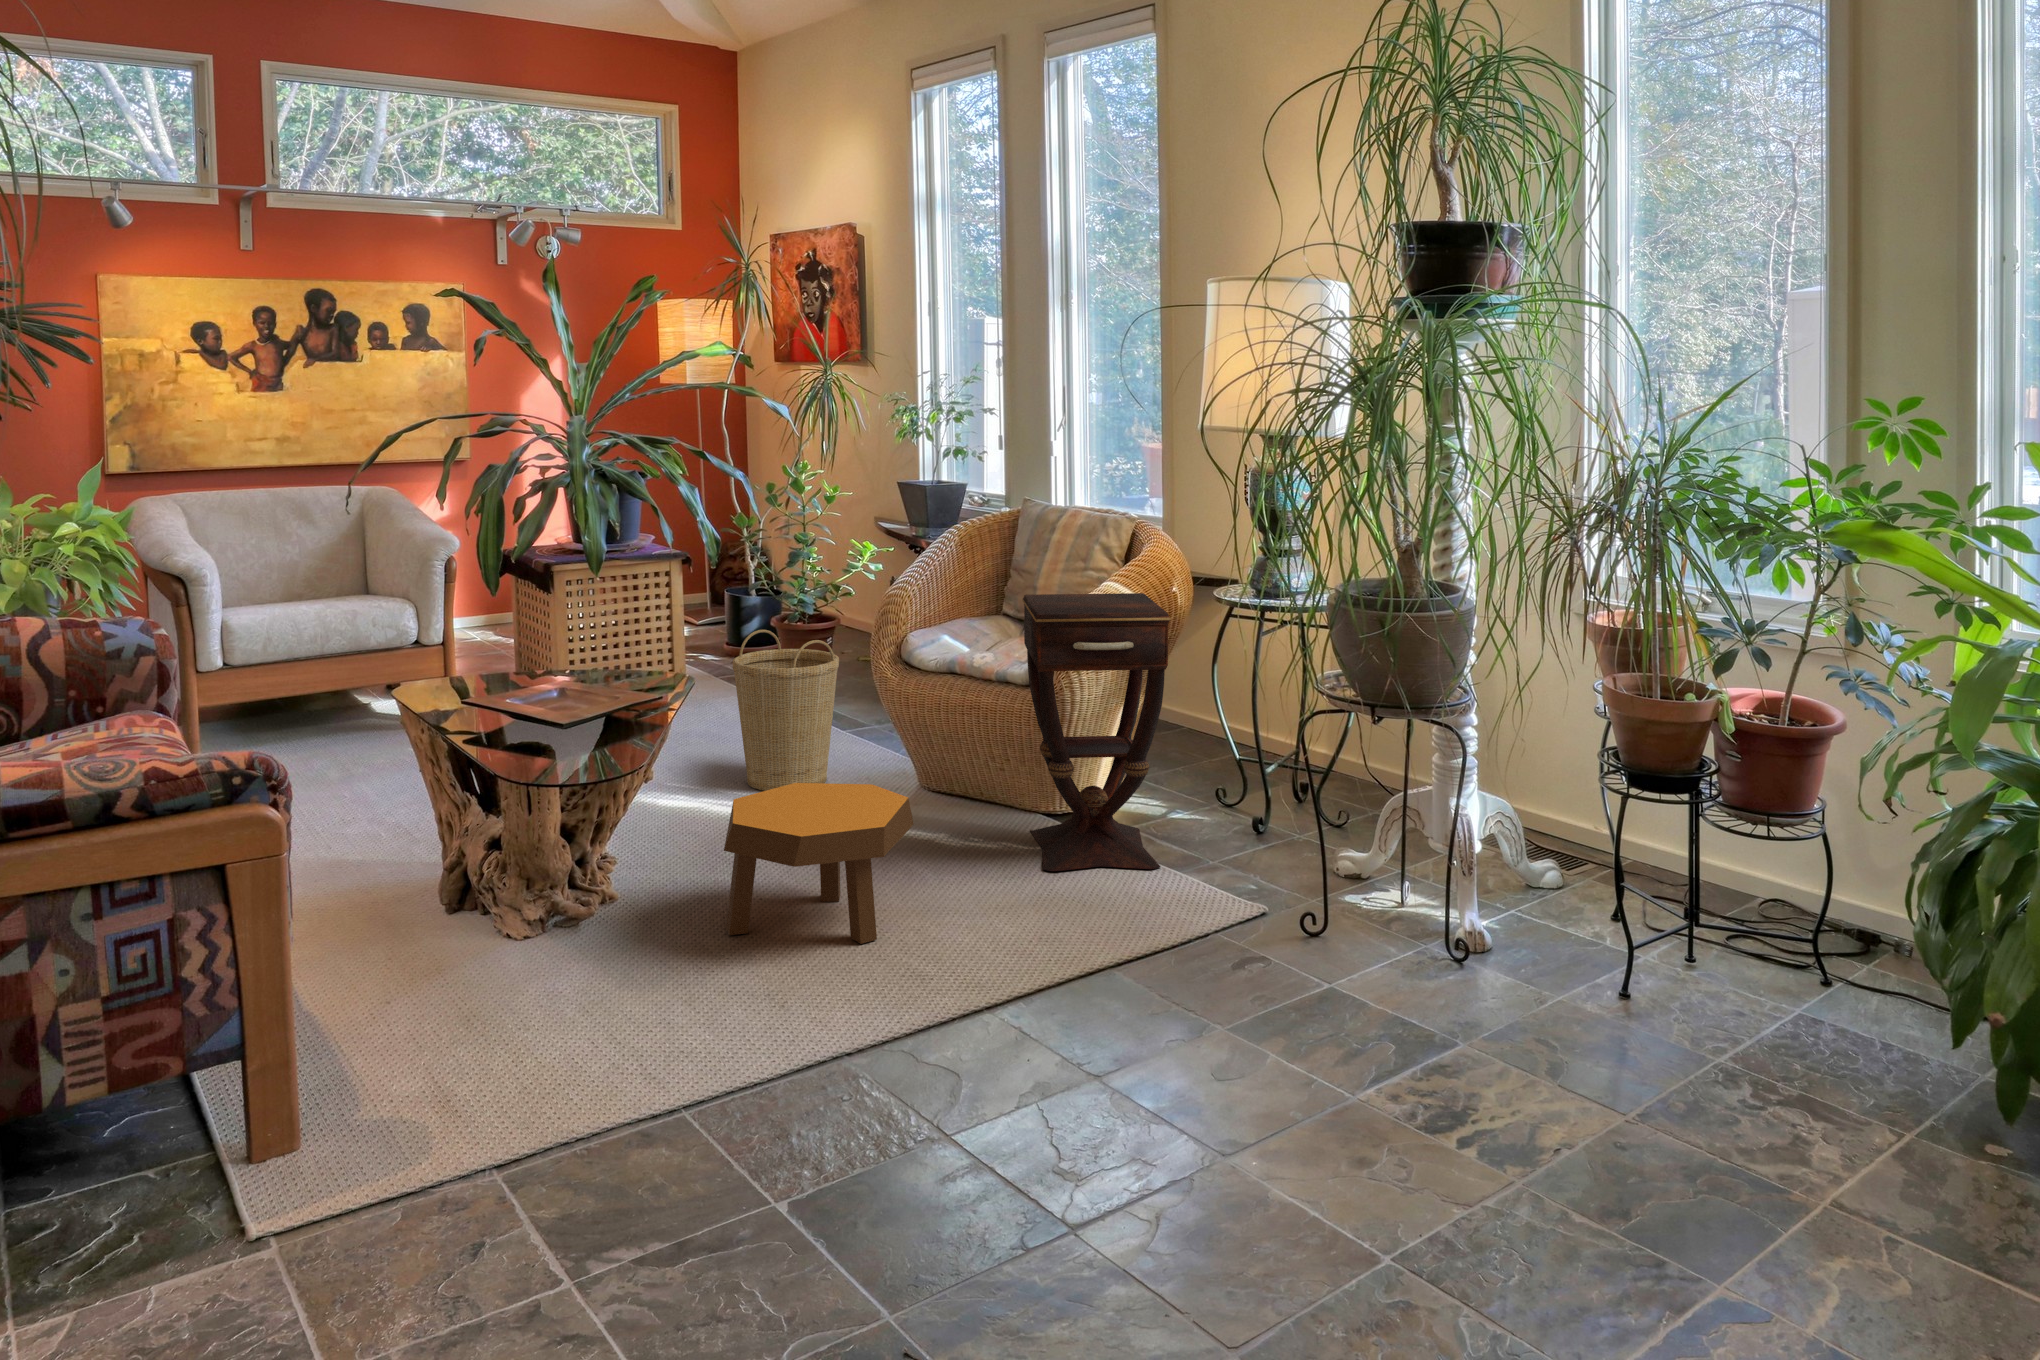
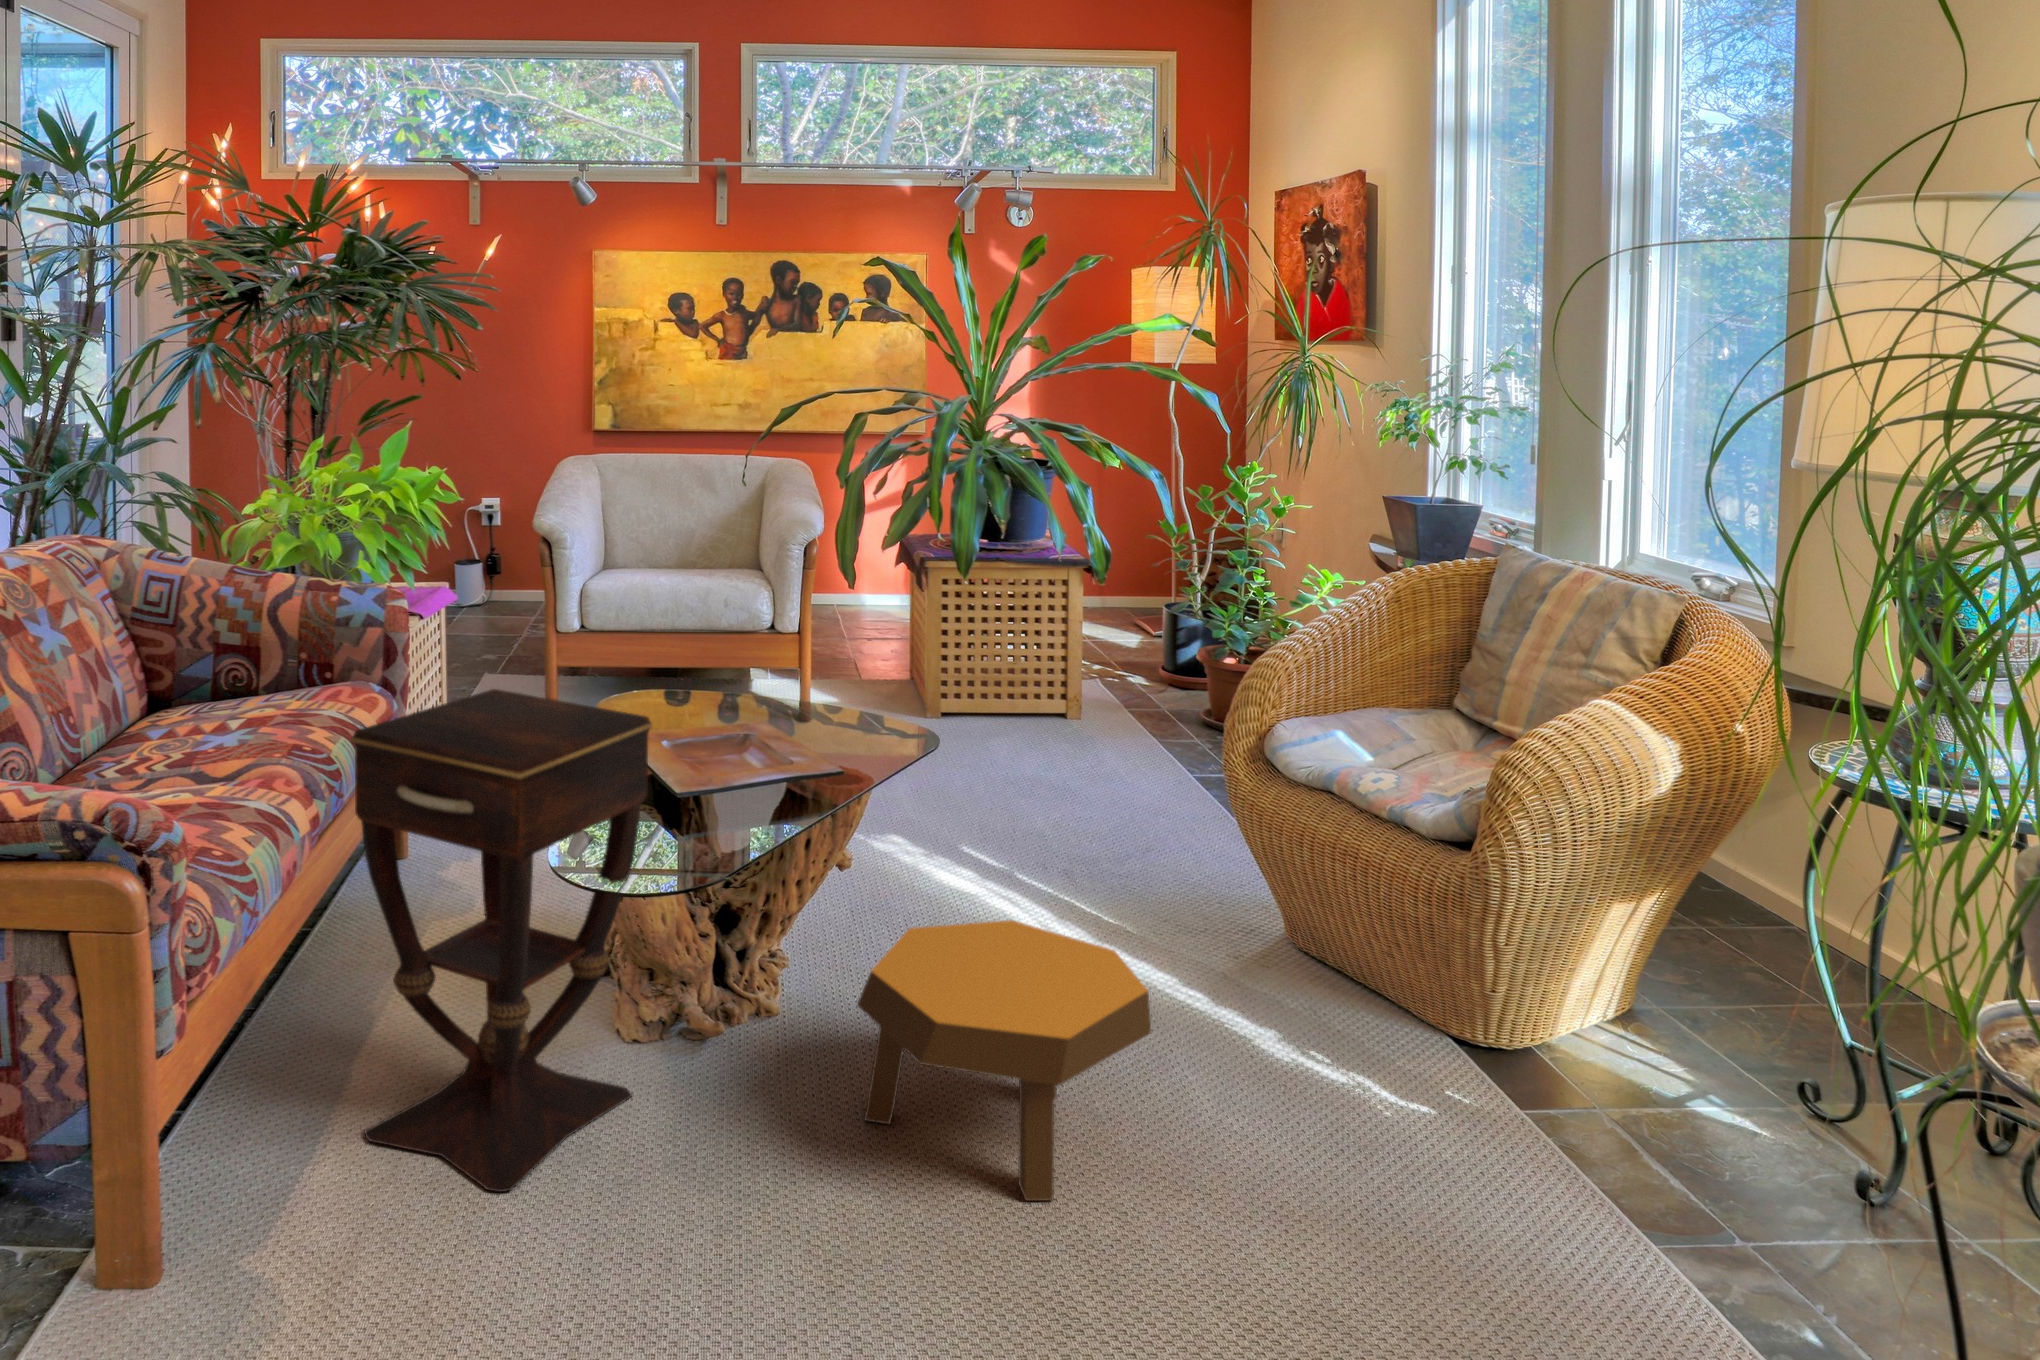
side table: present [1022,593,1170,871] -> present [351,689,652,1192]
basket: present [732,630,839,791] -> none [1047,681,1191,904]

